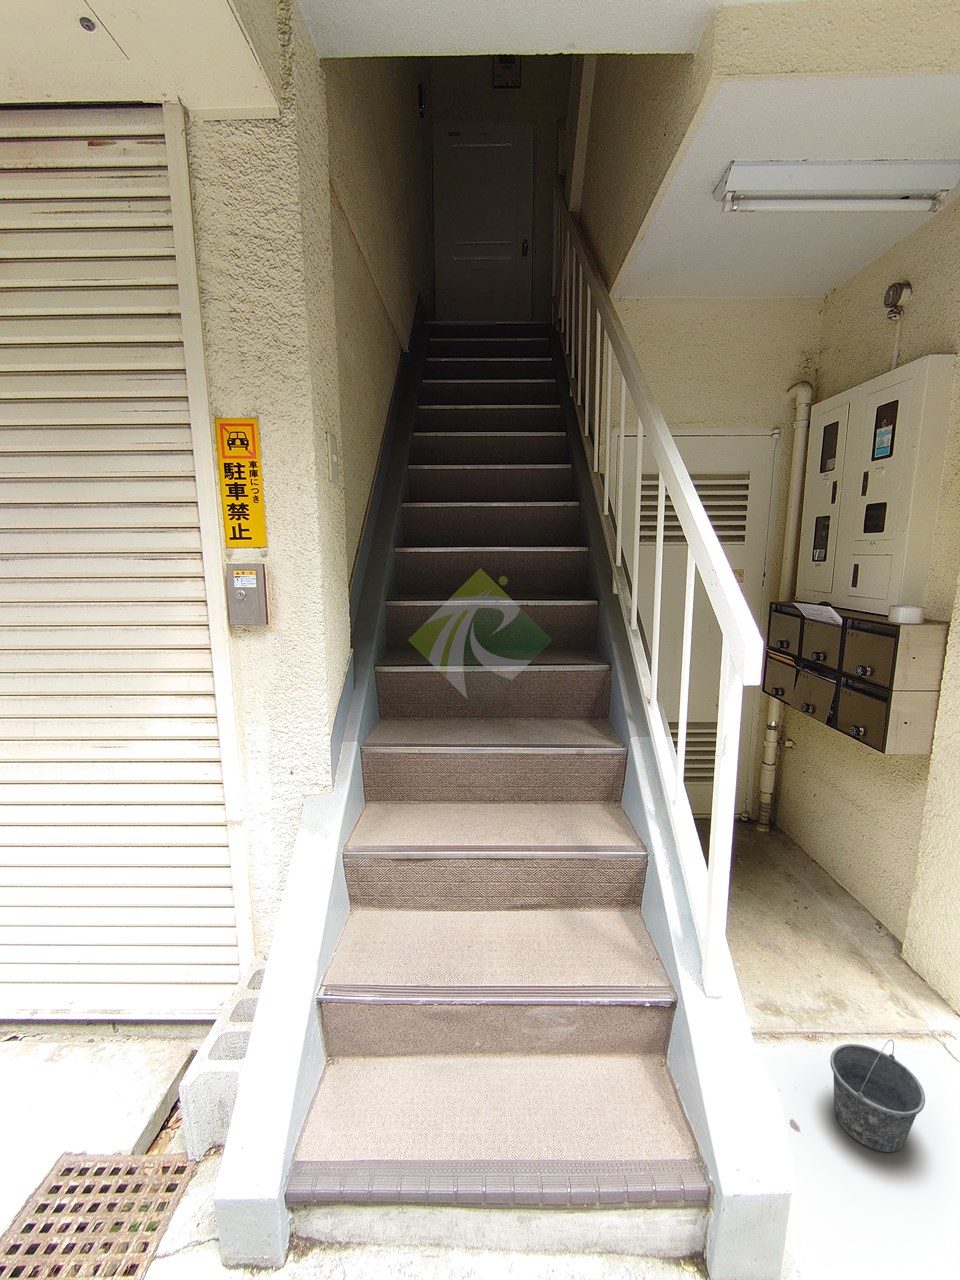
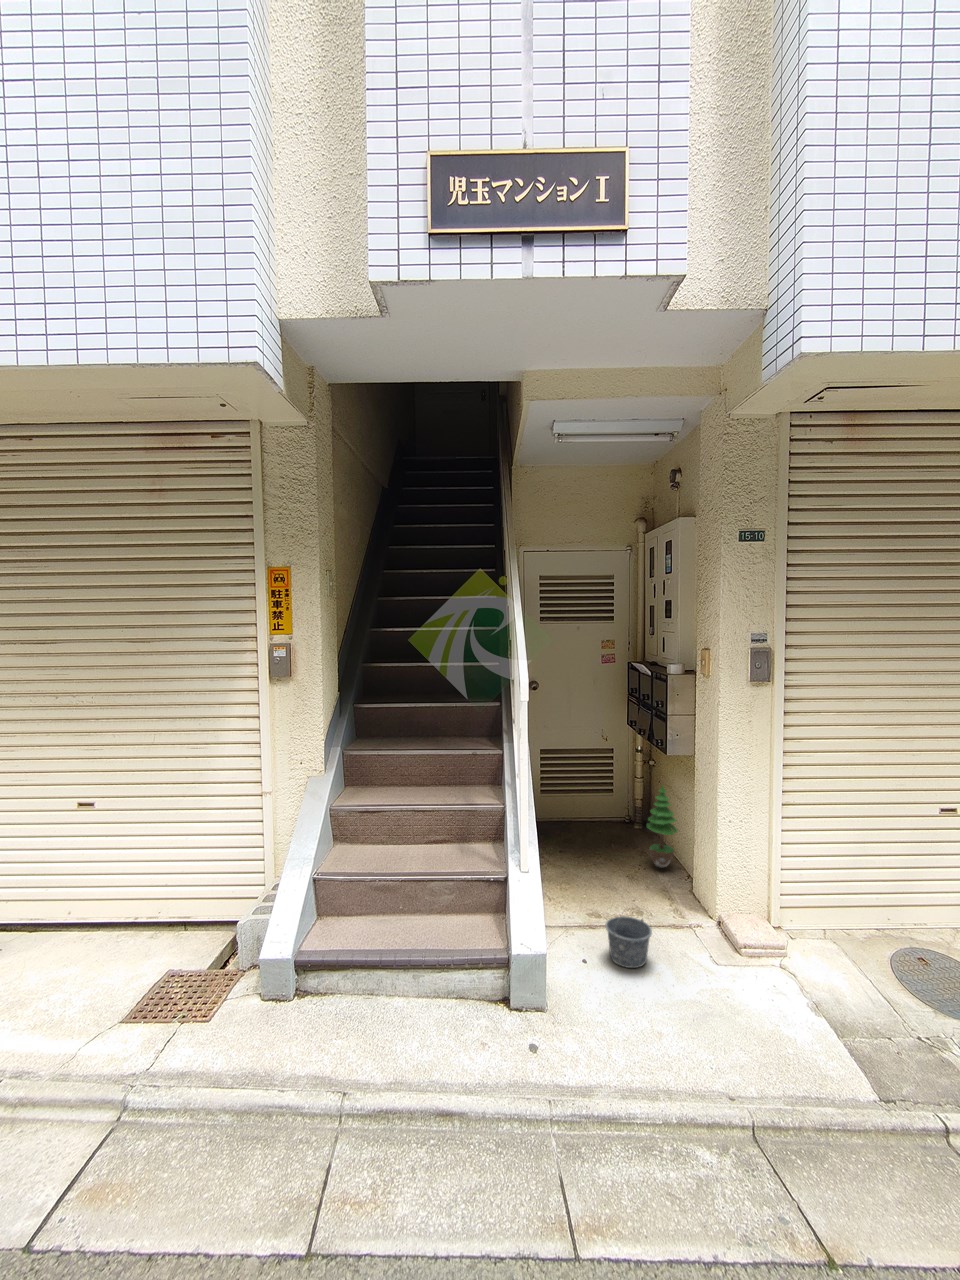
potted tree: none [813,783,865,902] -> present [647,786,677,868]

